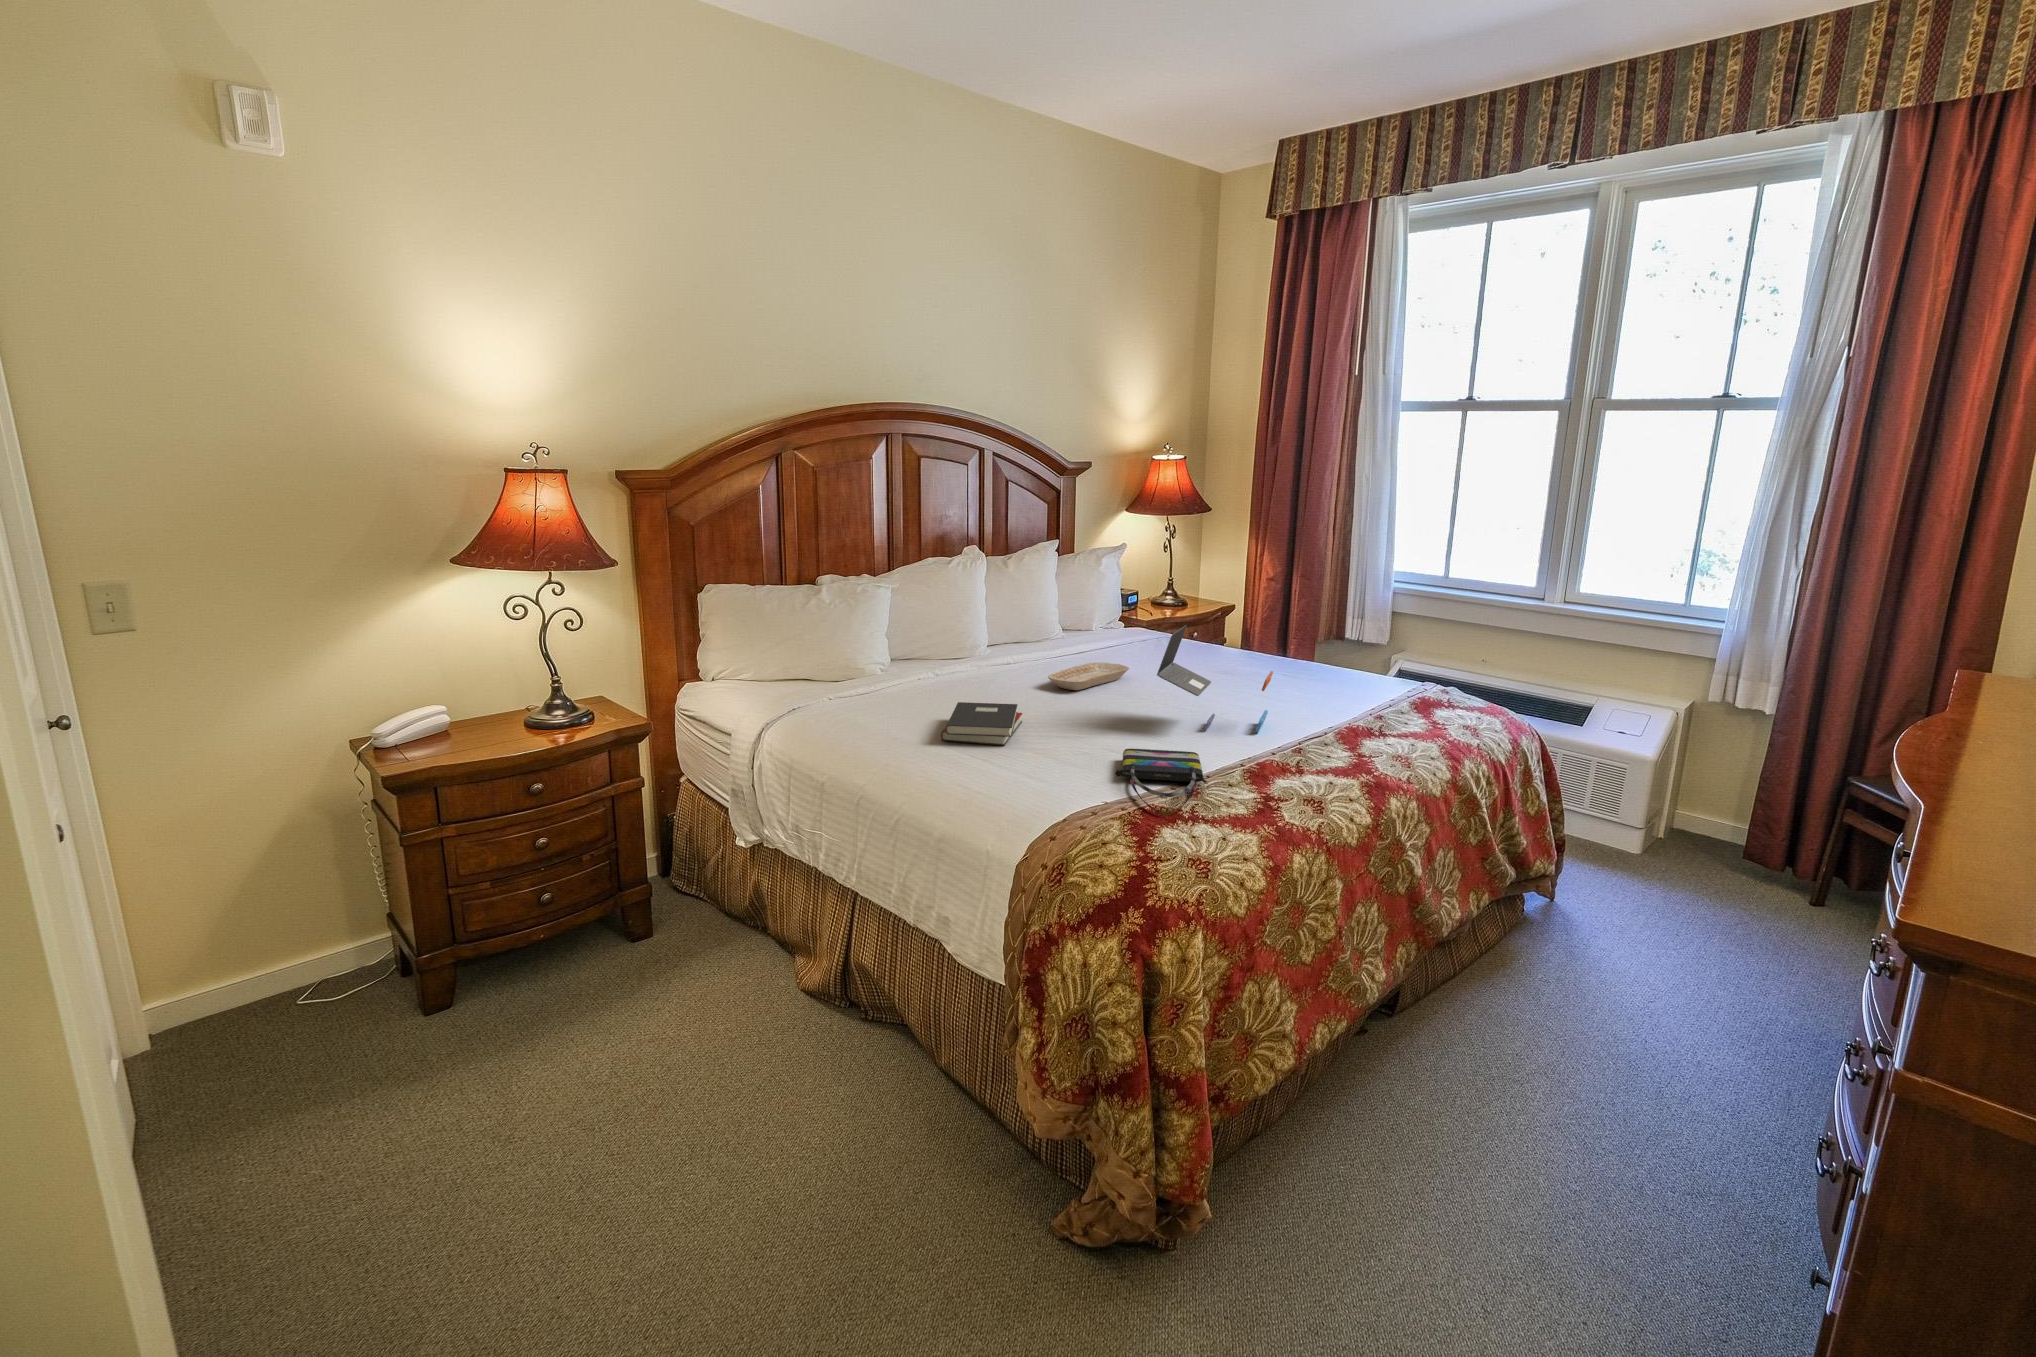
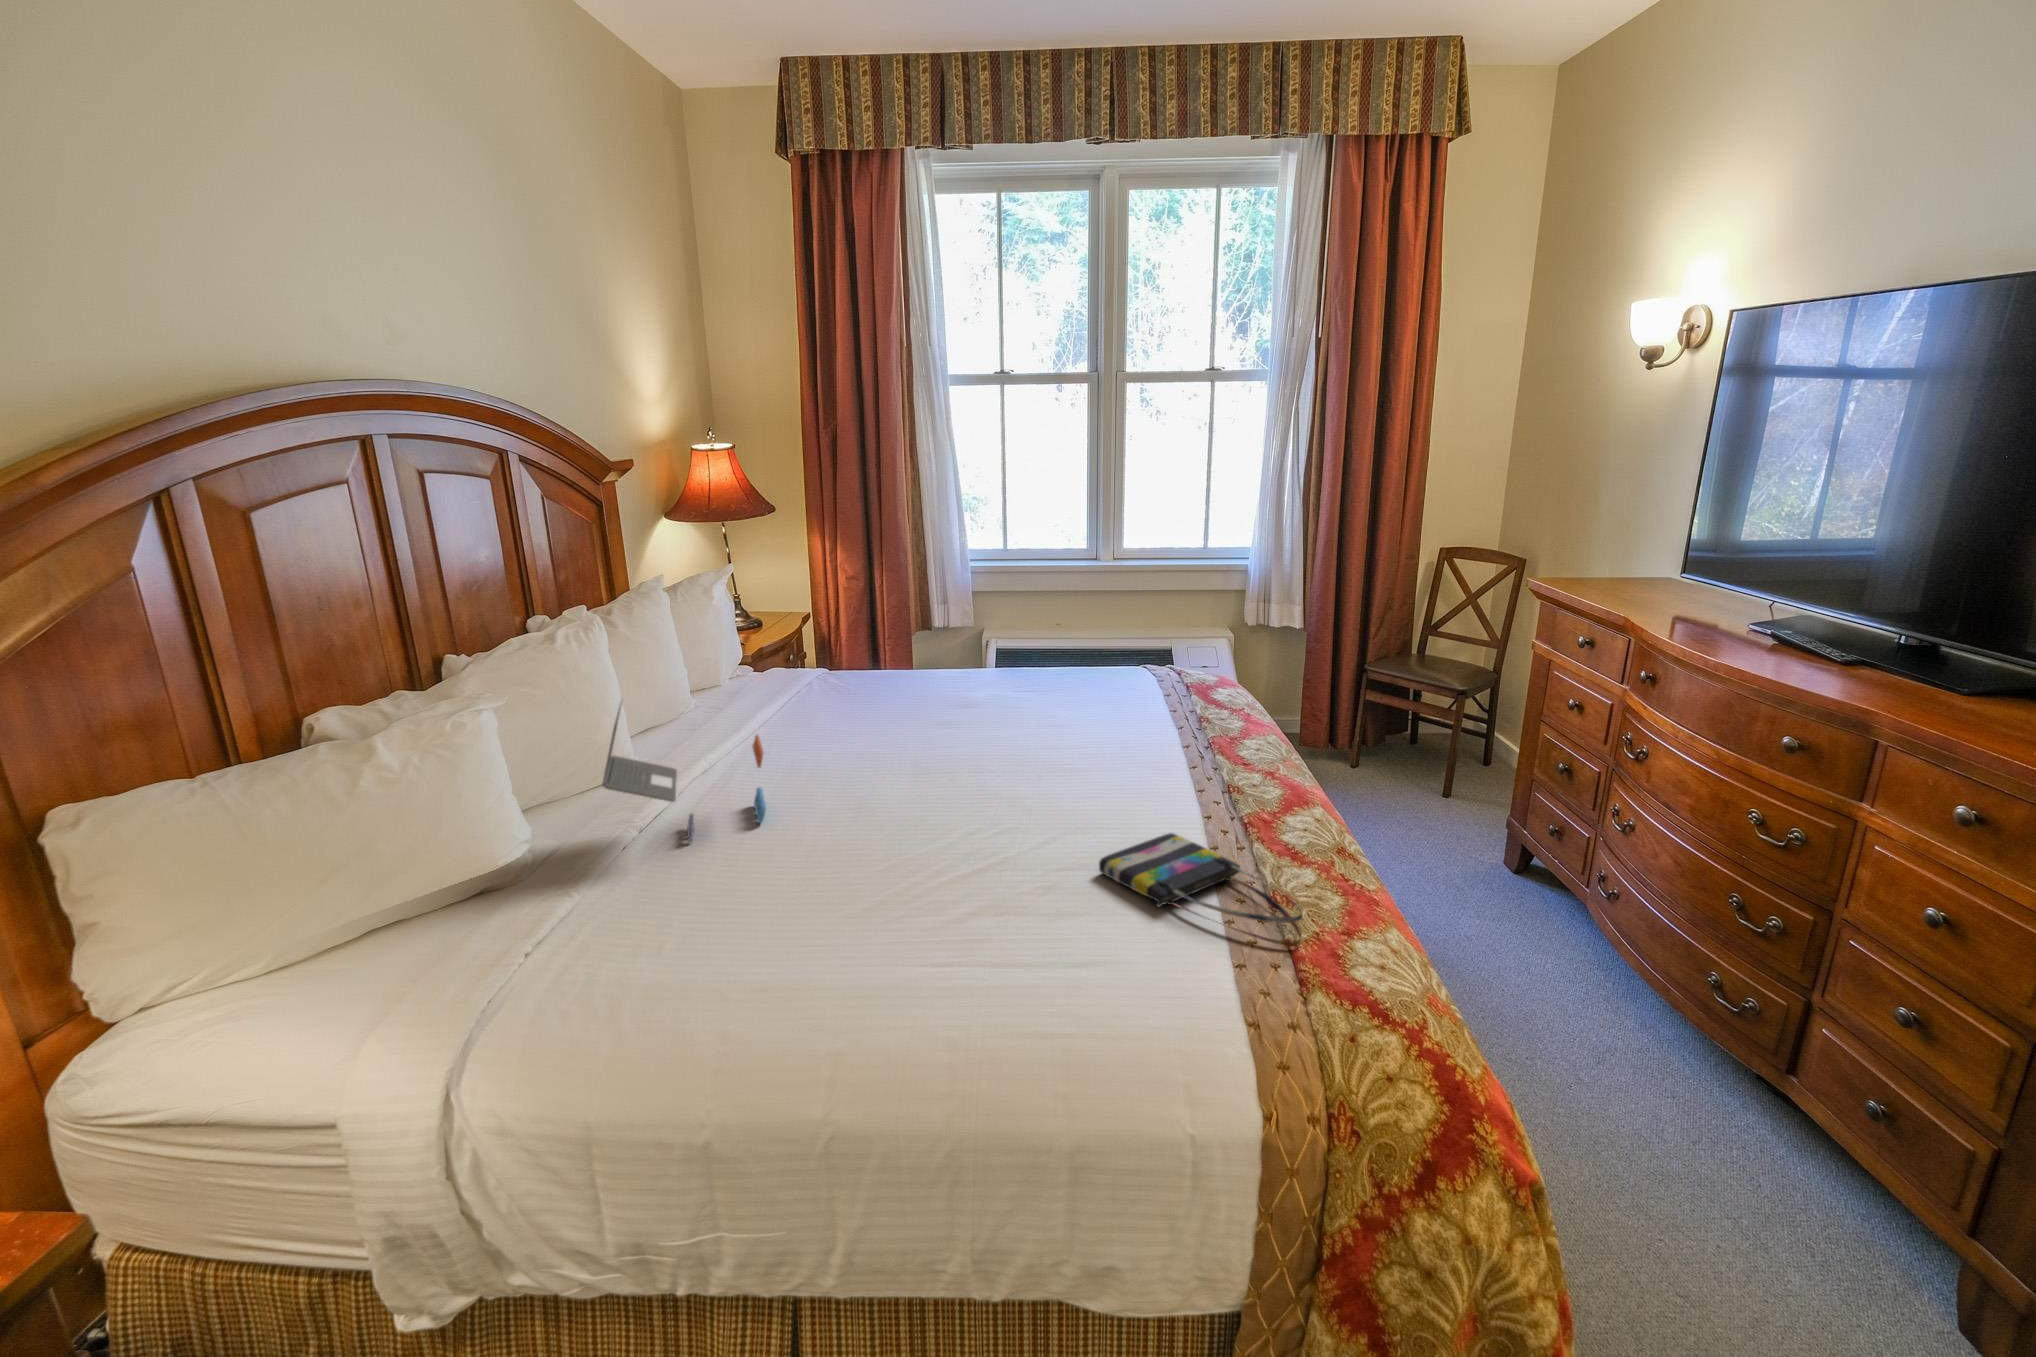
laptop: present [1157,625,1273,733] -> present [602,703,766,844]
tray: present [1048,662,1129,690] -> none [806,728,881,784]
hardback book: present [941,702,1022,745] -> none [778,837,939,946]

